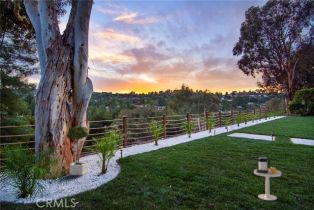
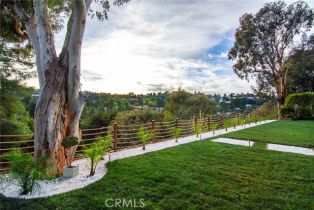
side table: present [254,157,281,200] -> none [207,167,228,203]

